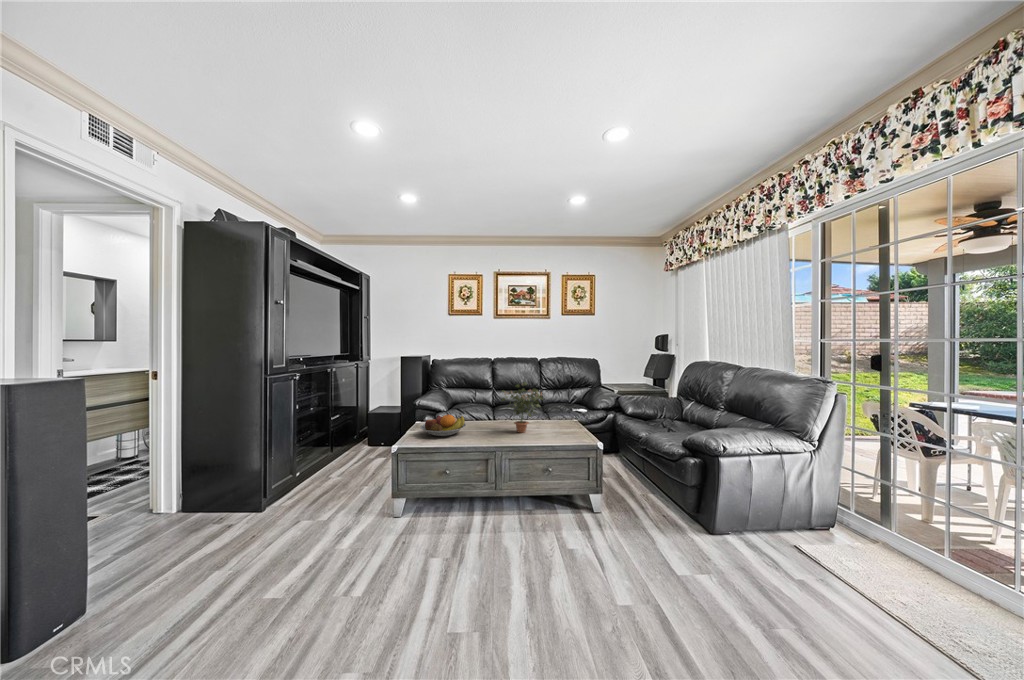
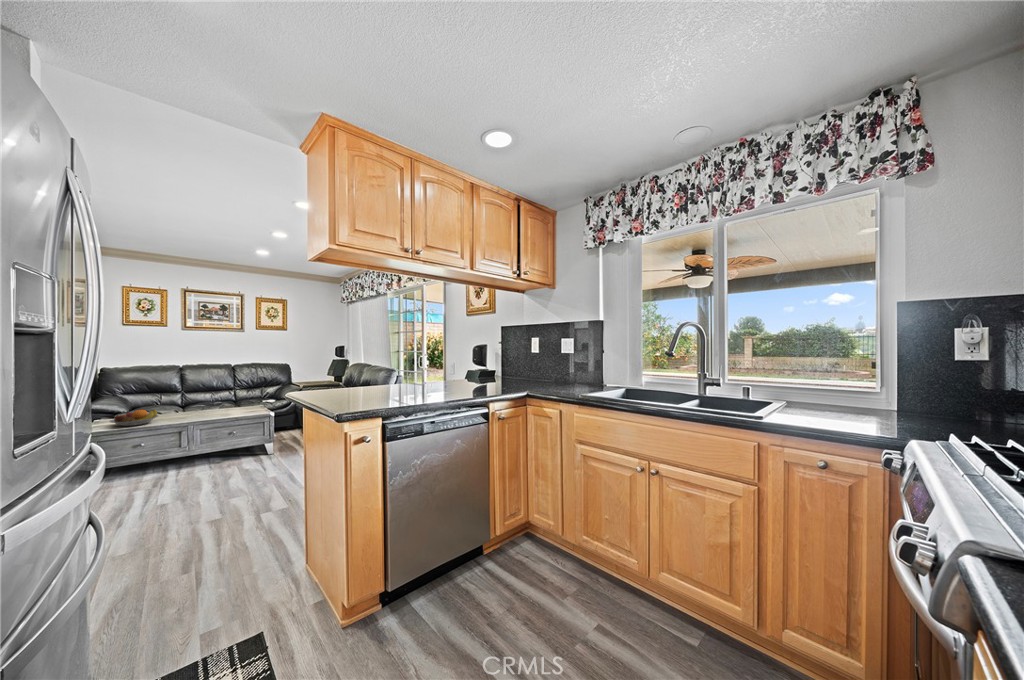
potted plant: present [502,382,543,433] -> none [192,381,232,416]

